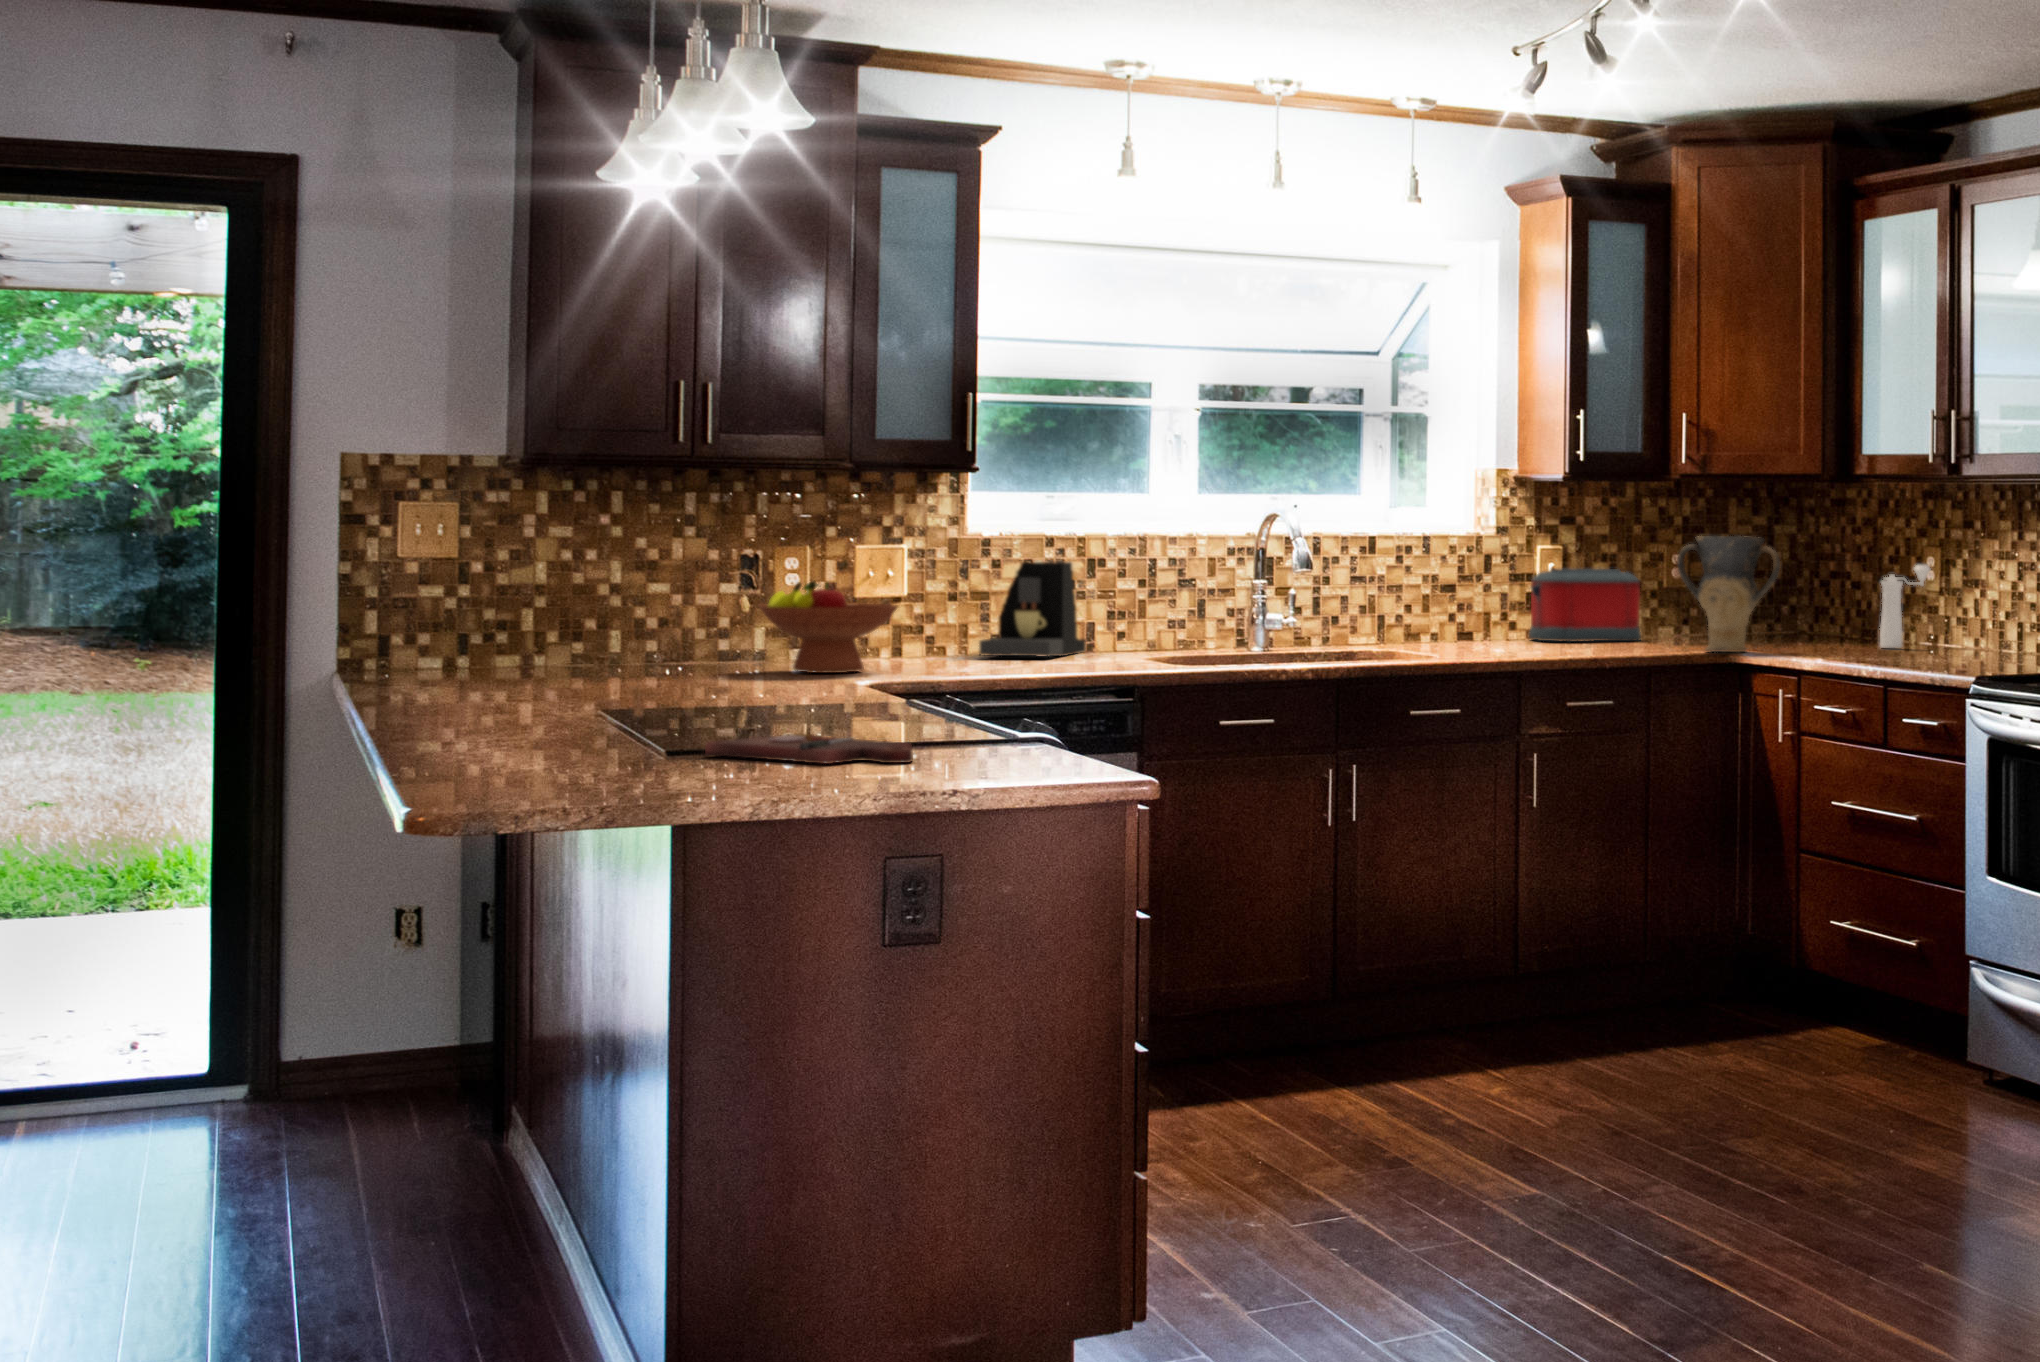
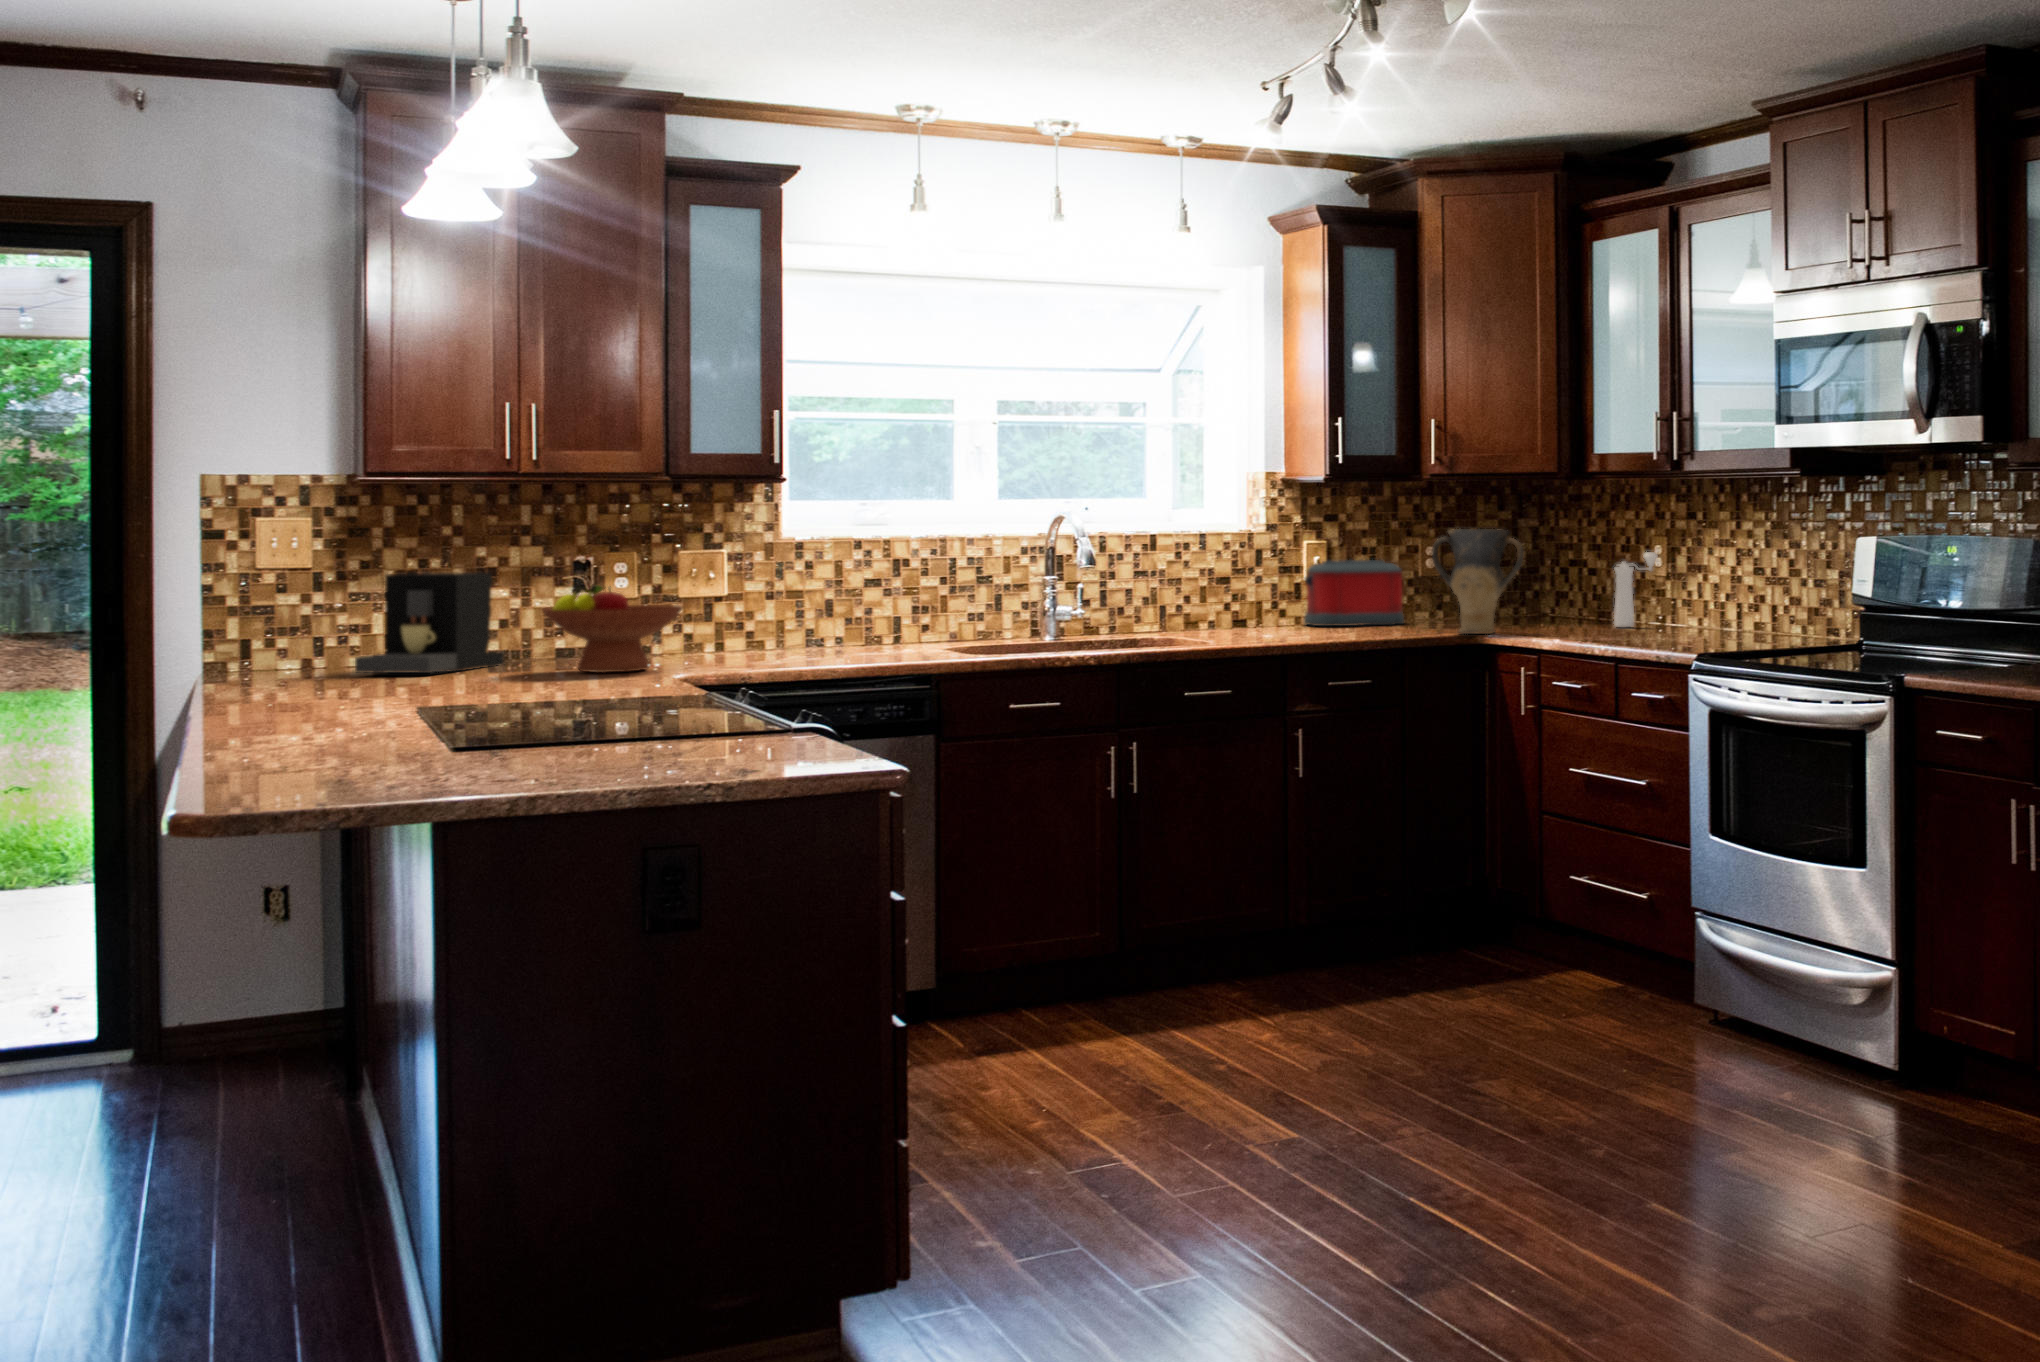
coffee maker: present [979,562,1086,657] -> present [355,573,504,673]
cutting board: present [705,734,913,764] -> none [351,750,582,786]

